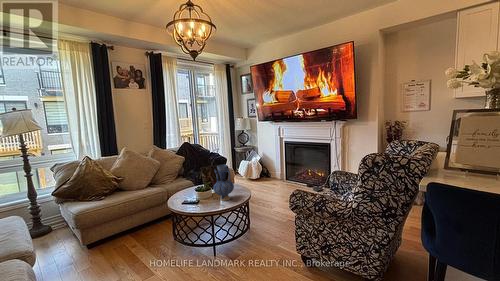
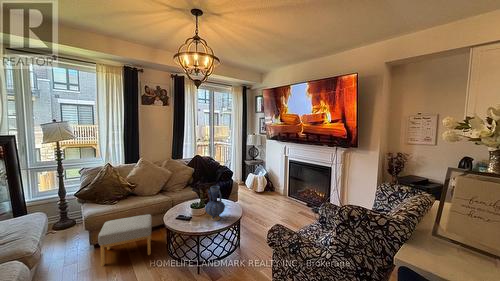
footstool: none [96,206,155,264] -> present [98,214,152,266]

